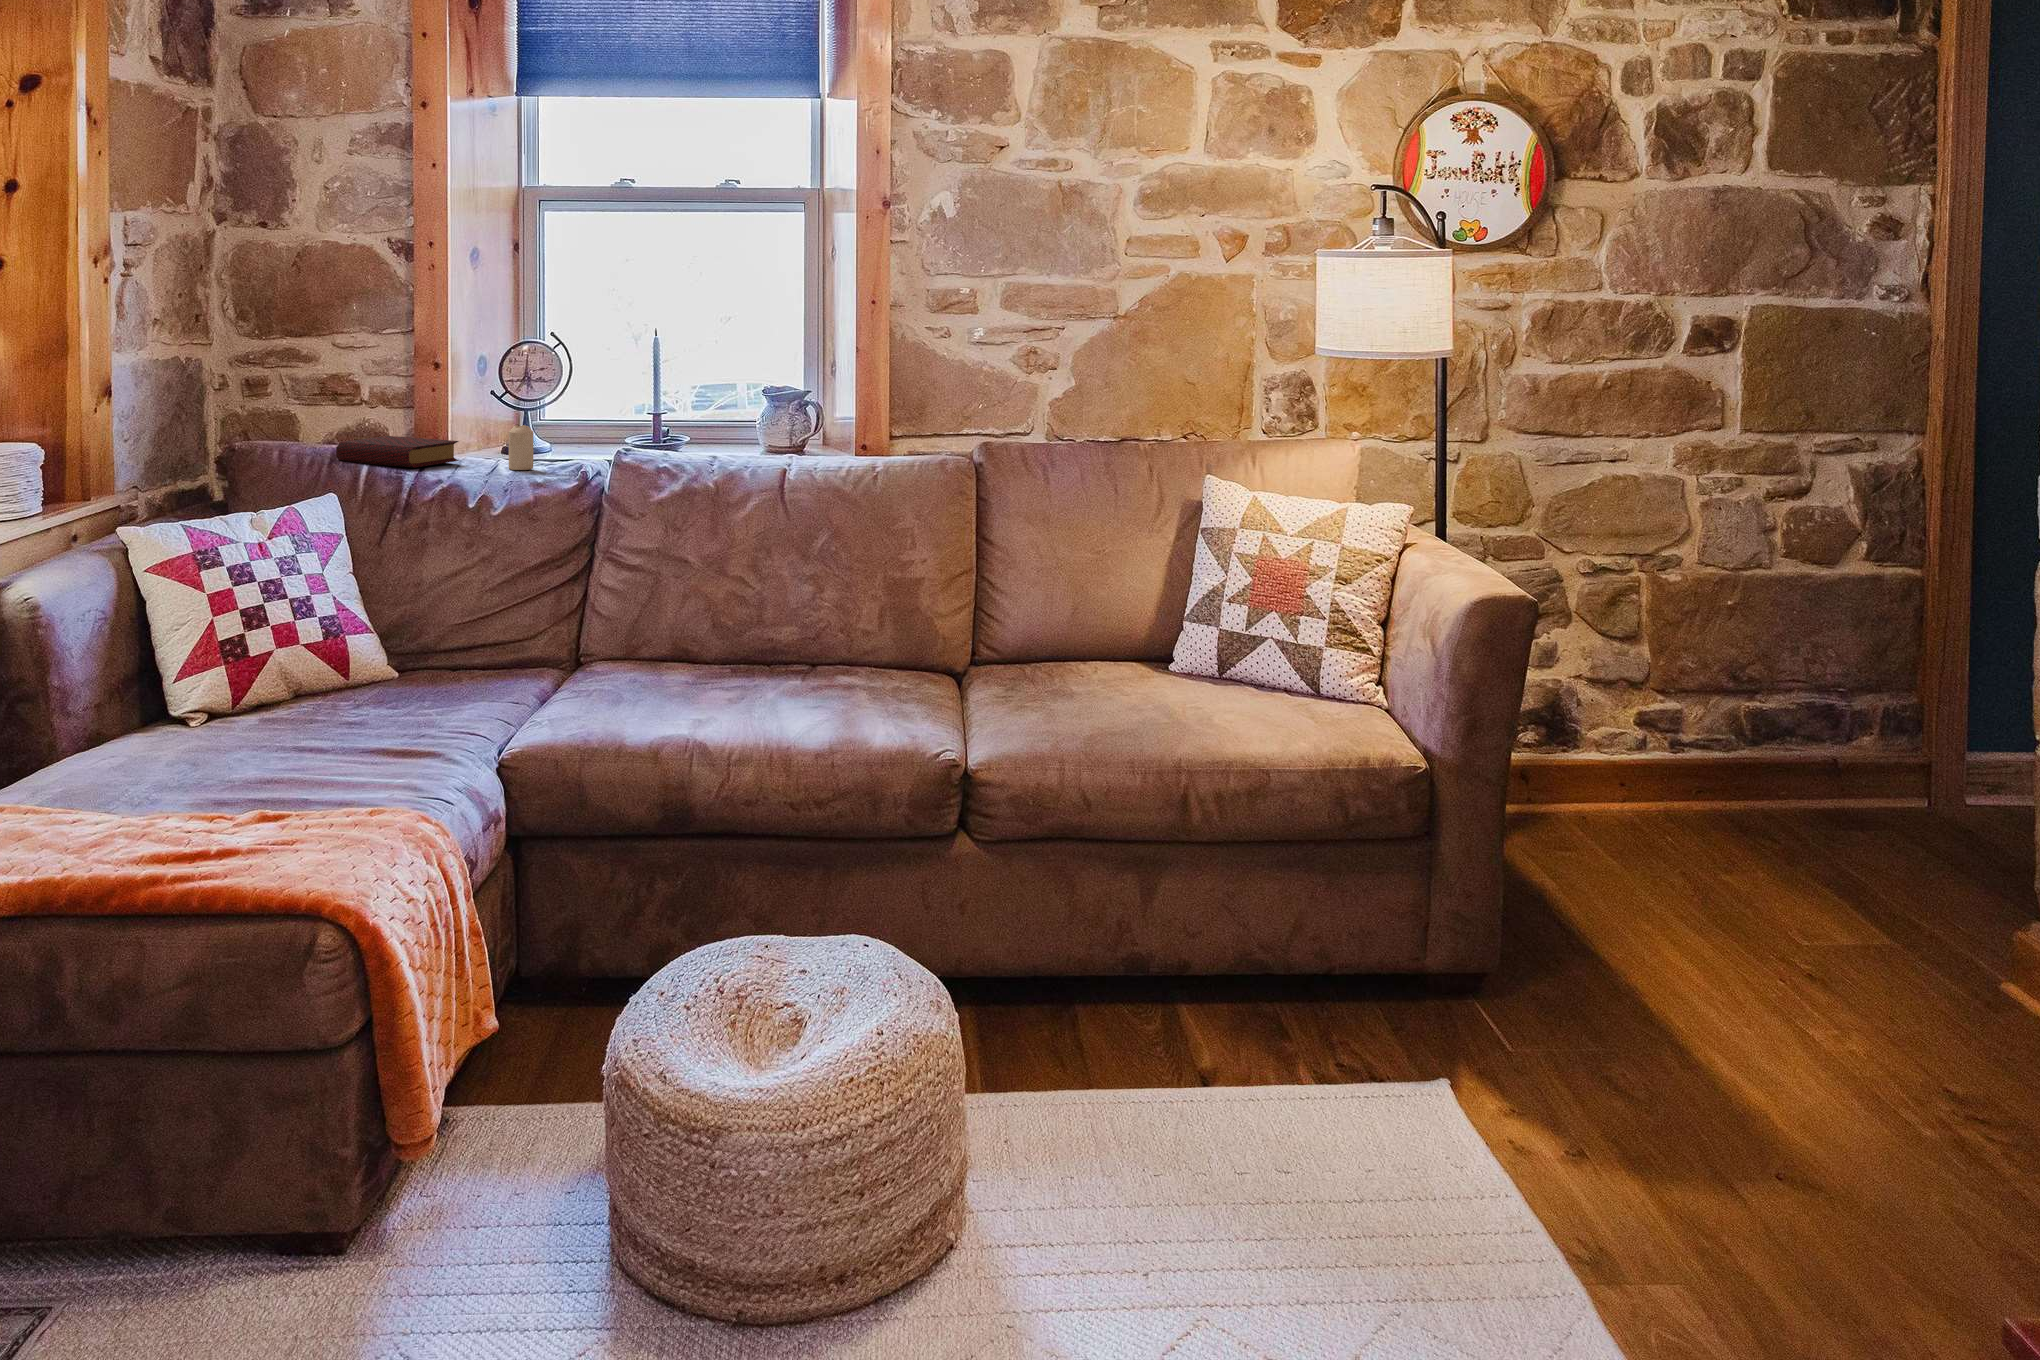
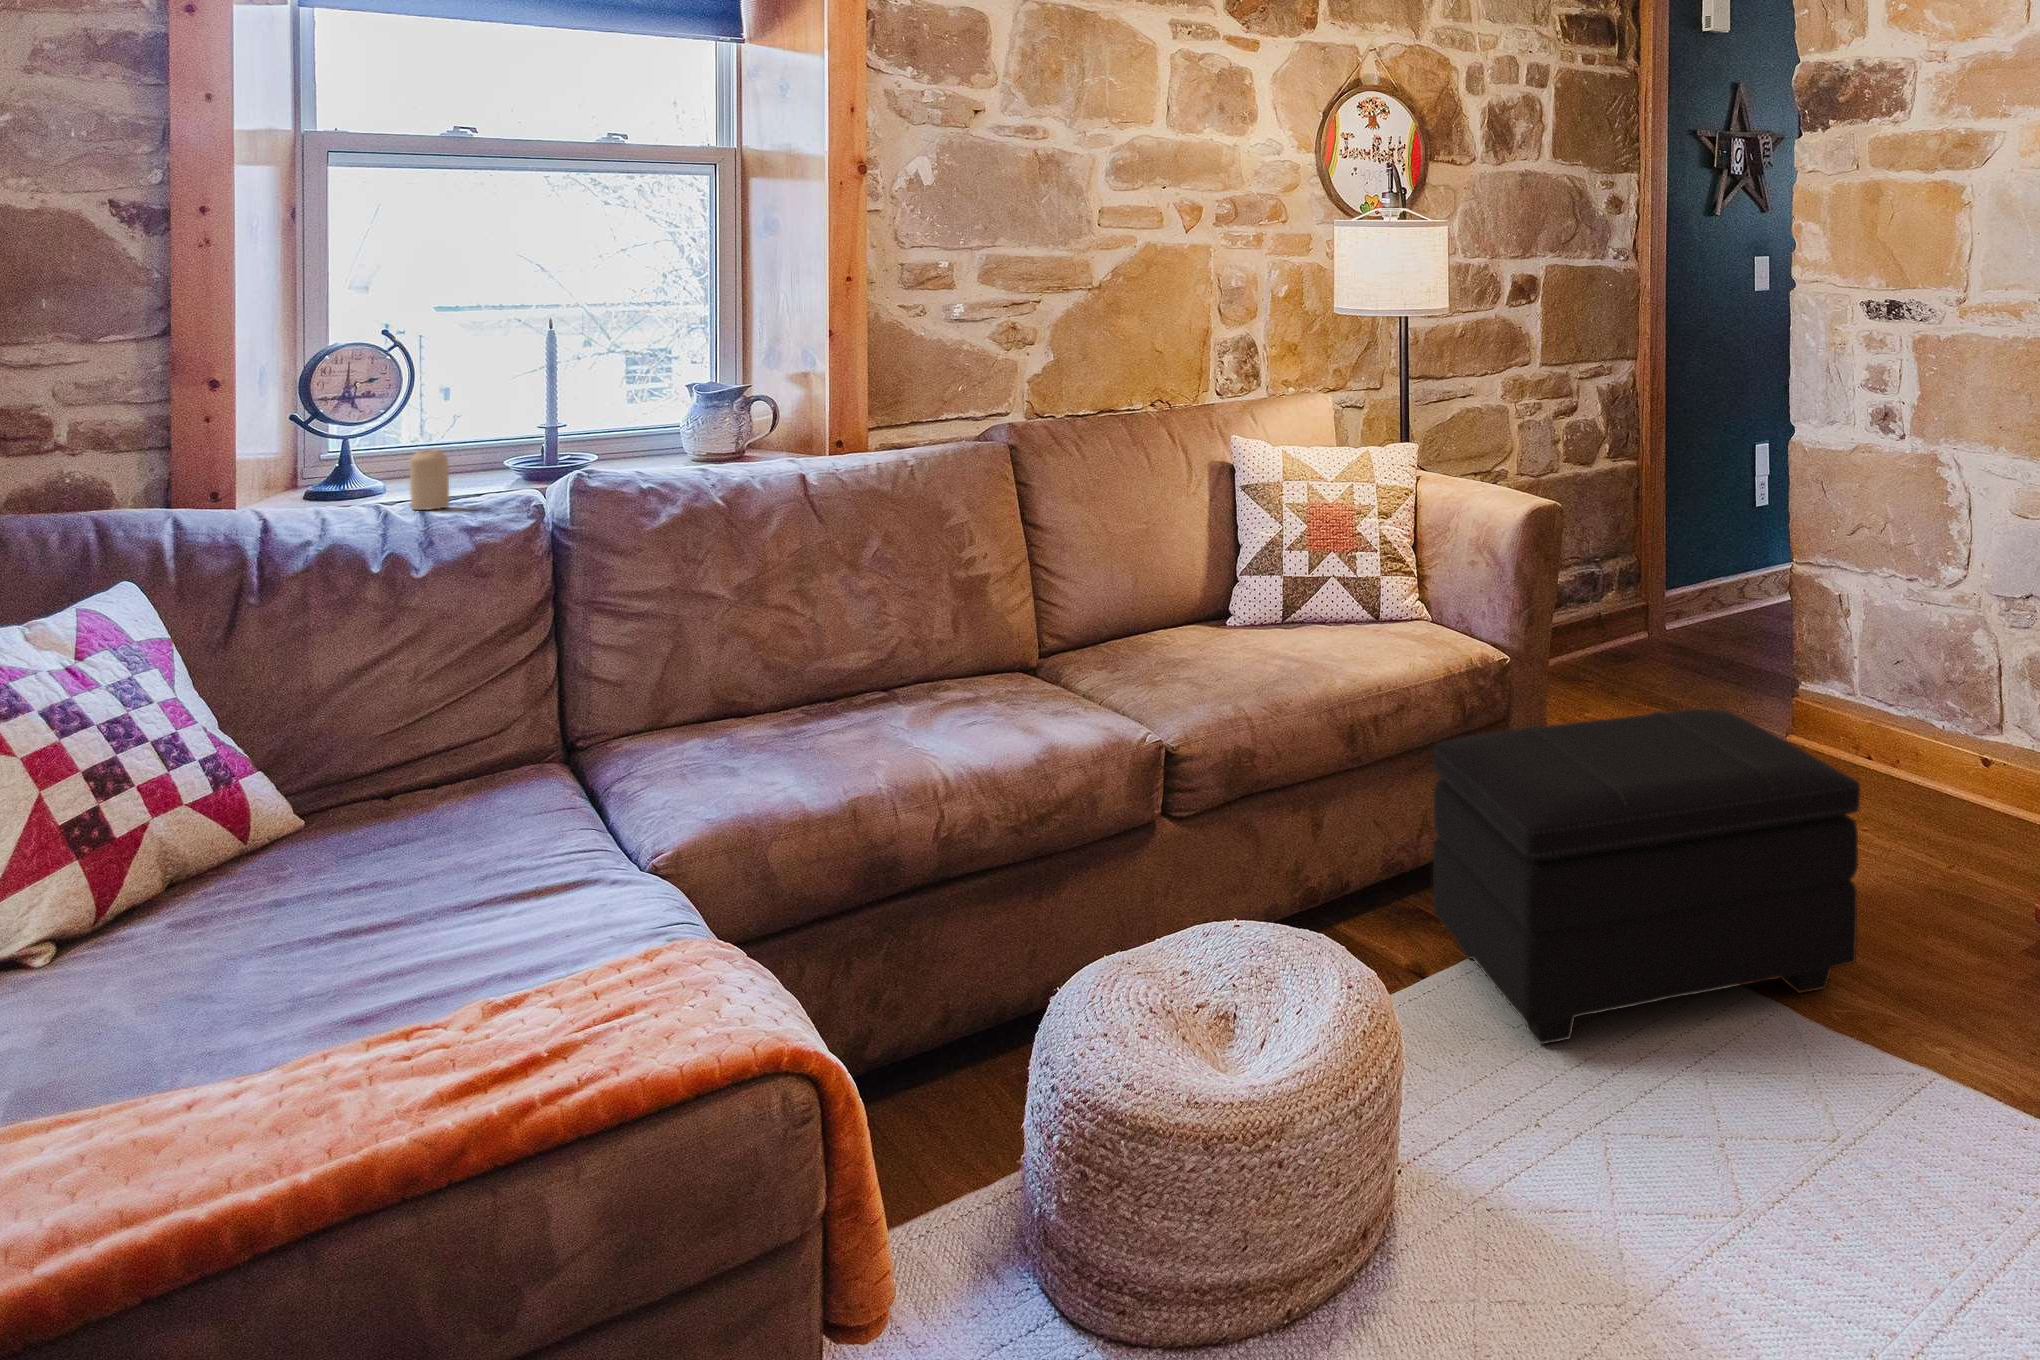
book: present [336,436,459,468] -> none [104,479,320,528]
footstool: none [1210,827,1707,1265] -> present [1433,709,1860,1044]

